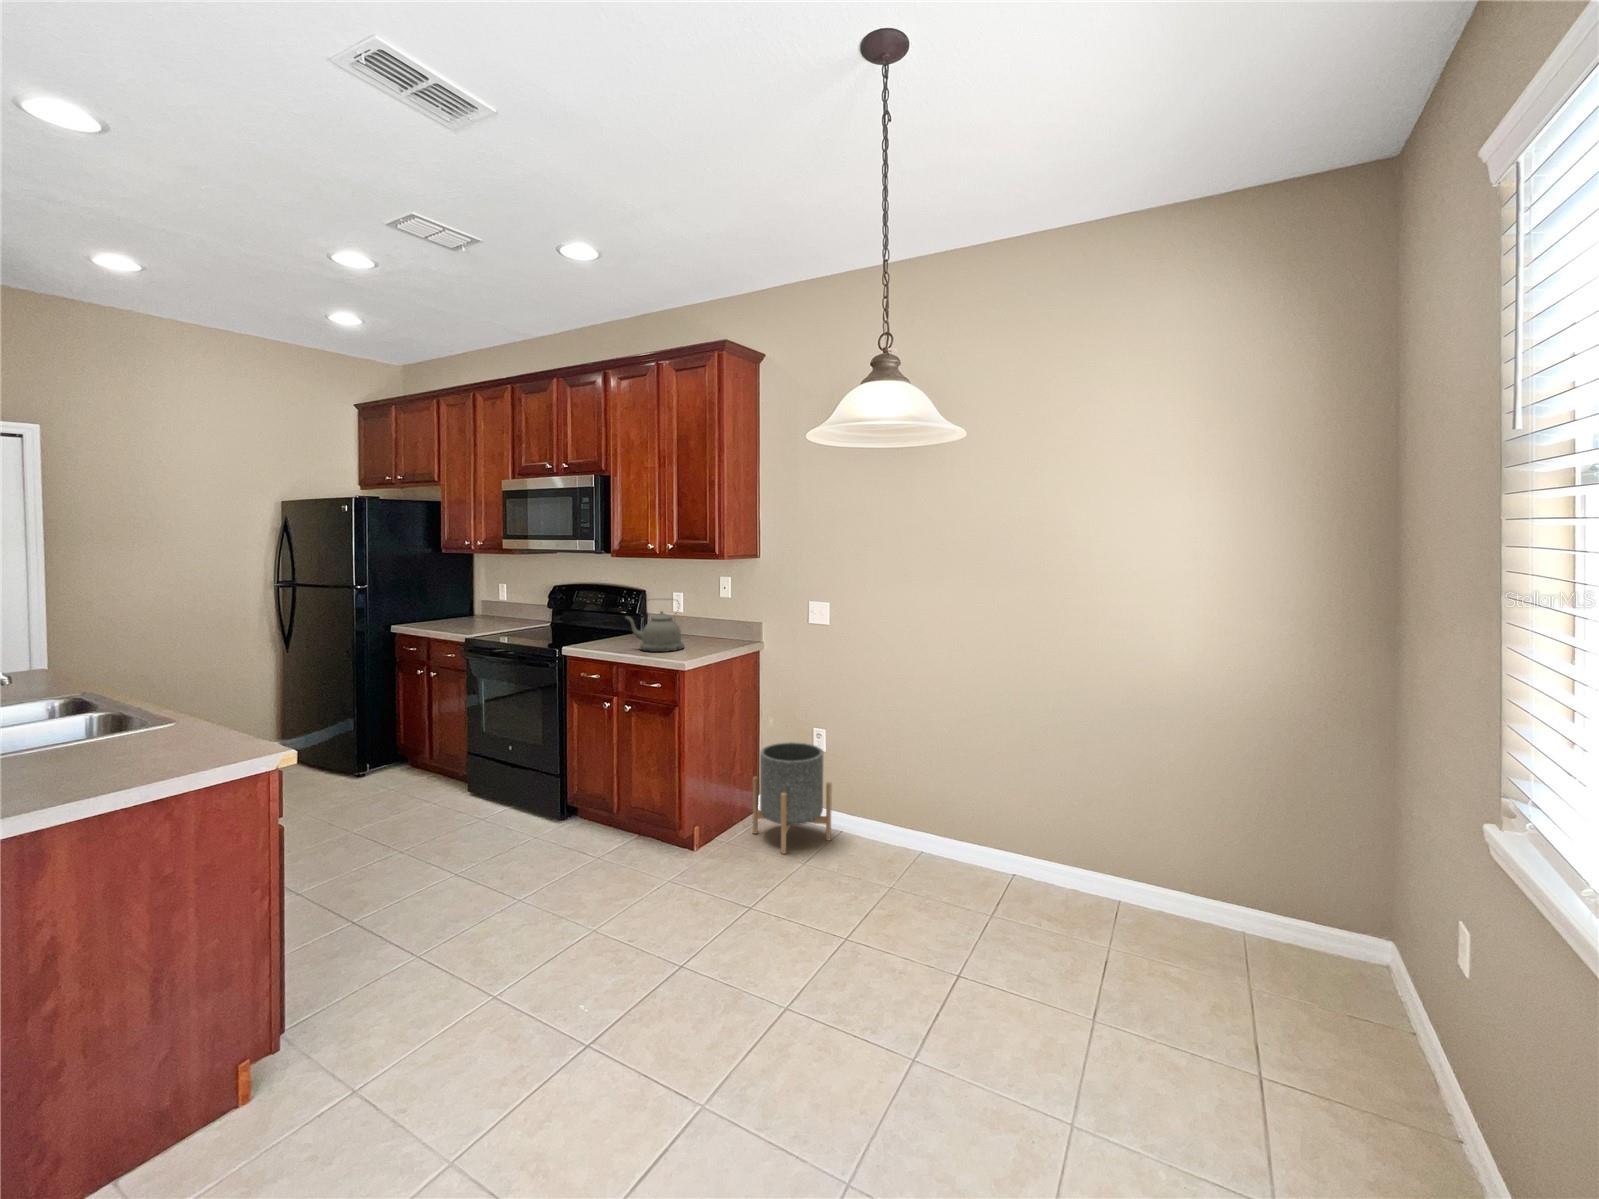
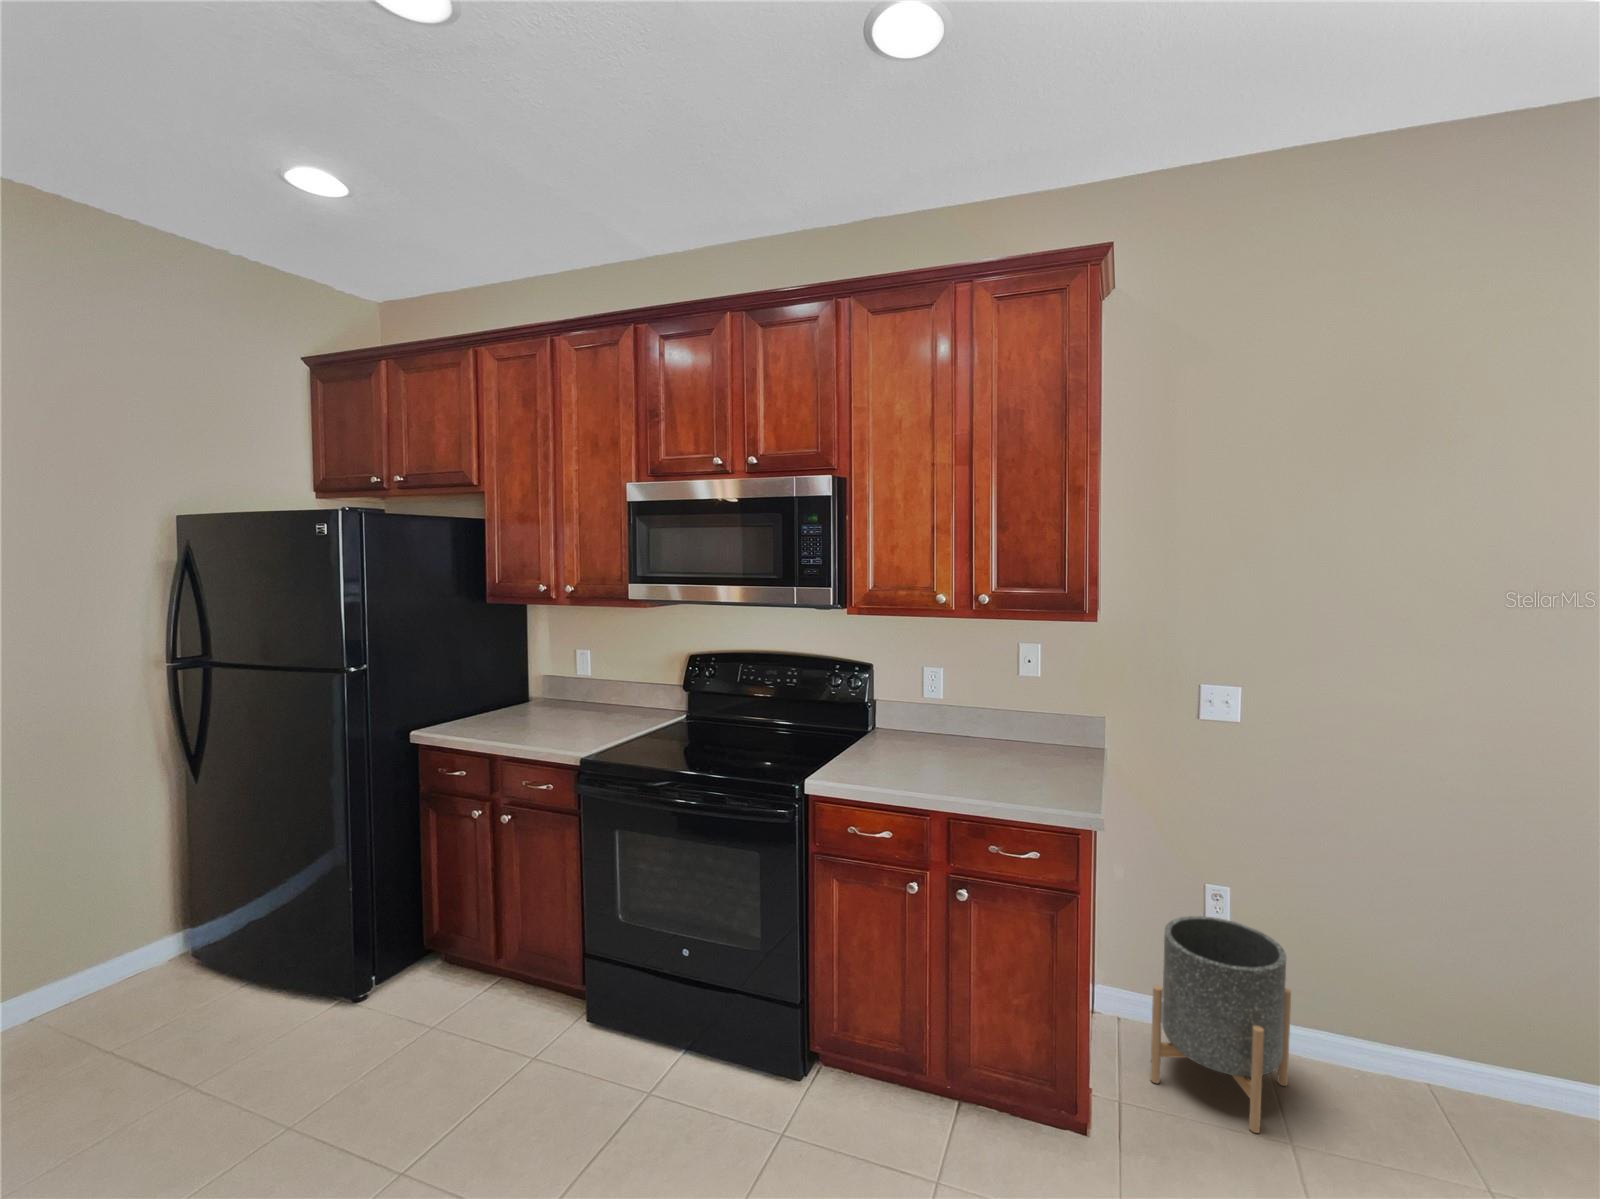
kettle: present [626,603,684,652] -> none [926,687,1021,783]

